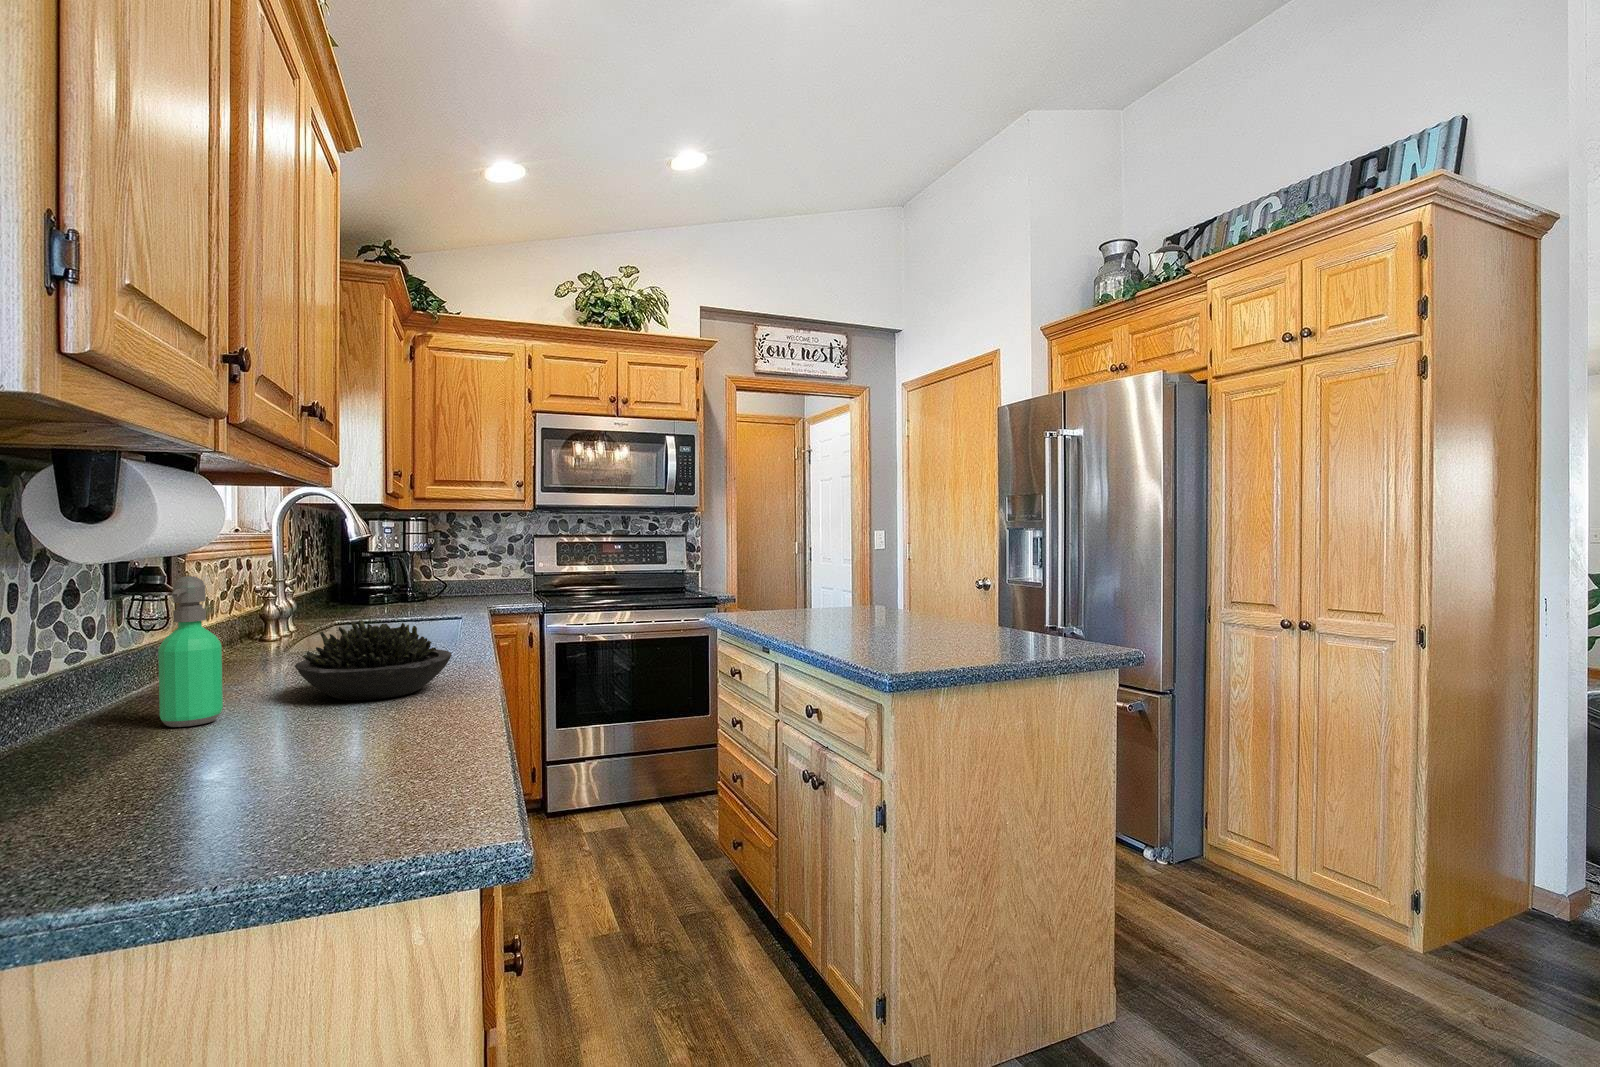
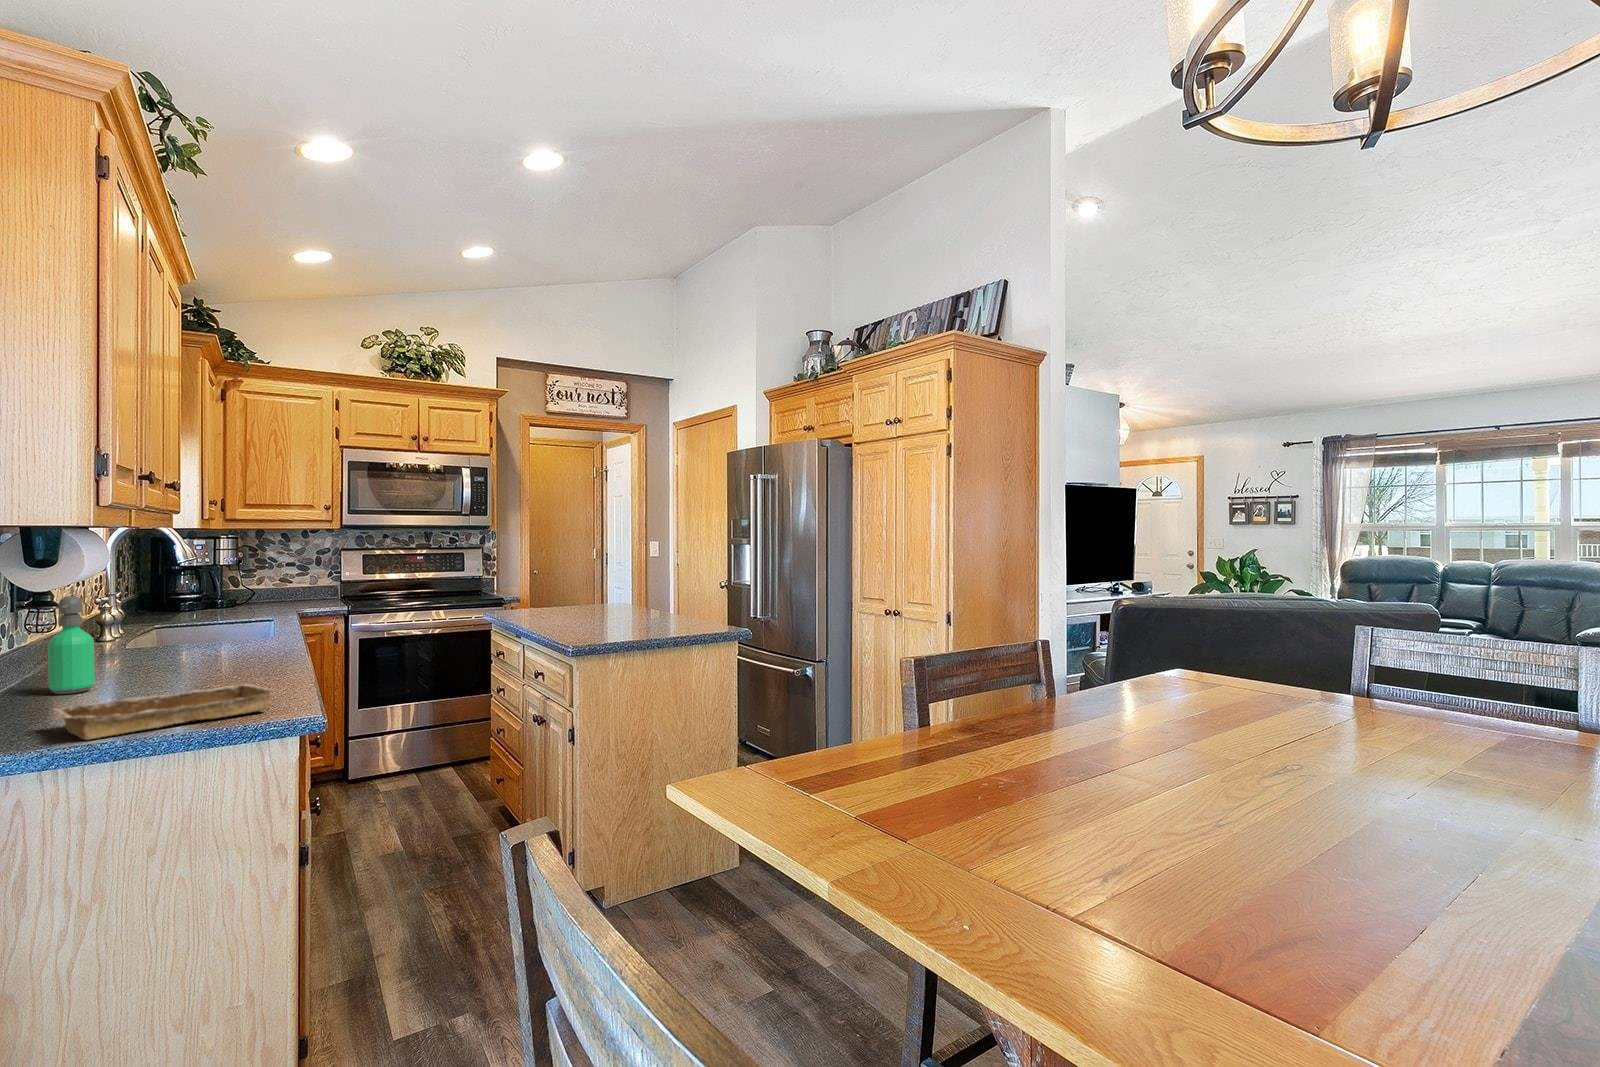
succulent plant: present [295,620,452,700] -> none [144,622,264,676]
tray: none [106,728,469,848] -> present [54,684,274,740]

